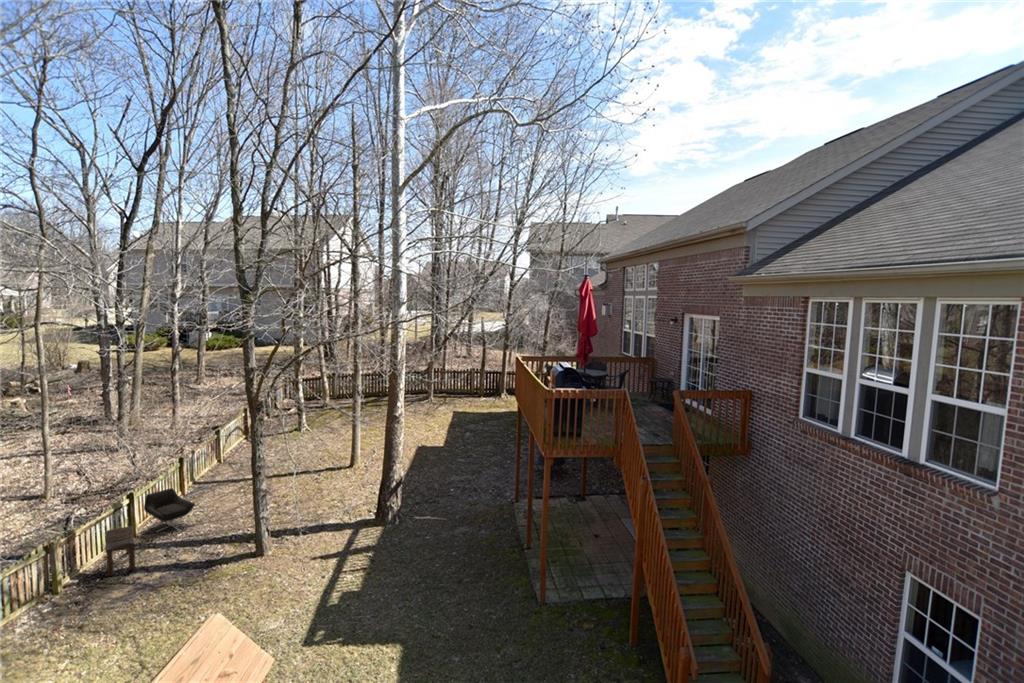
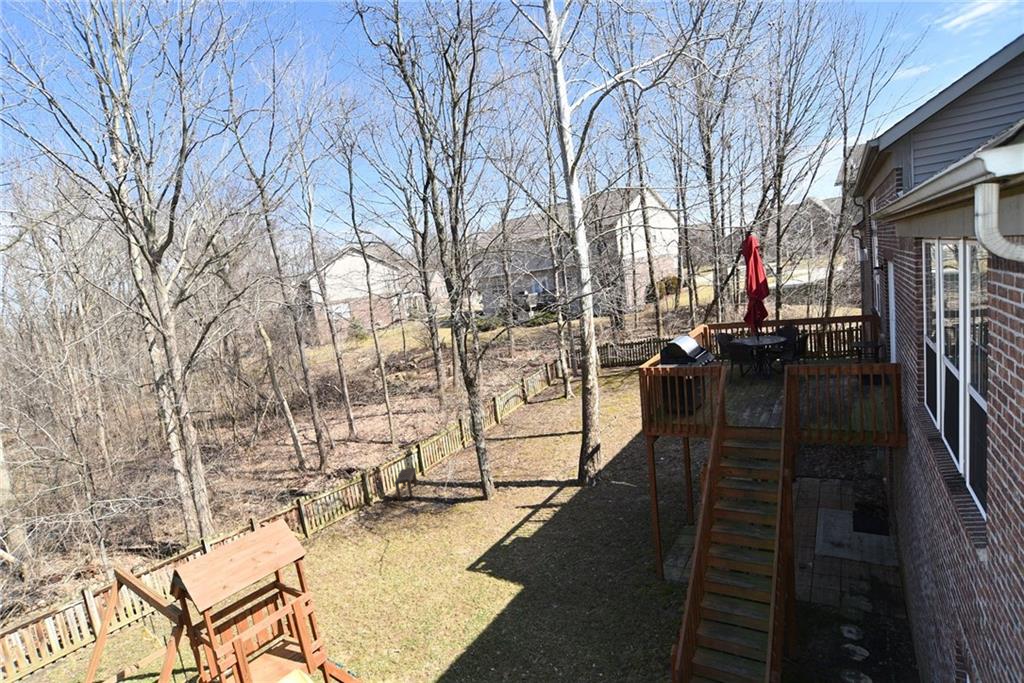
lounge chair: present [144,488,195,532] -> none [429,443,459,474]

